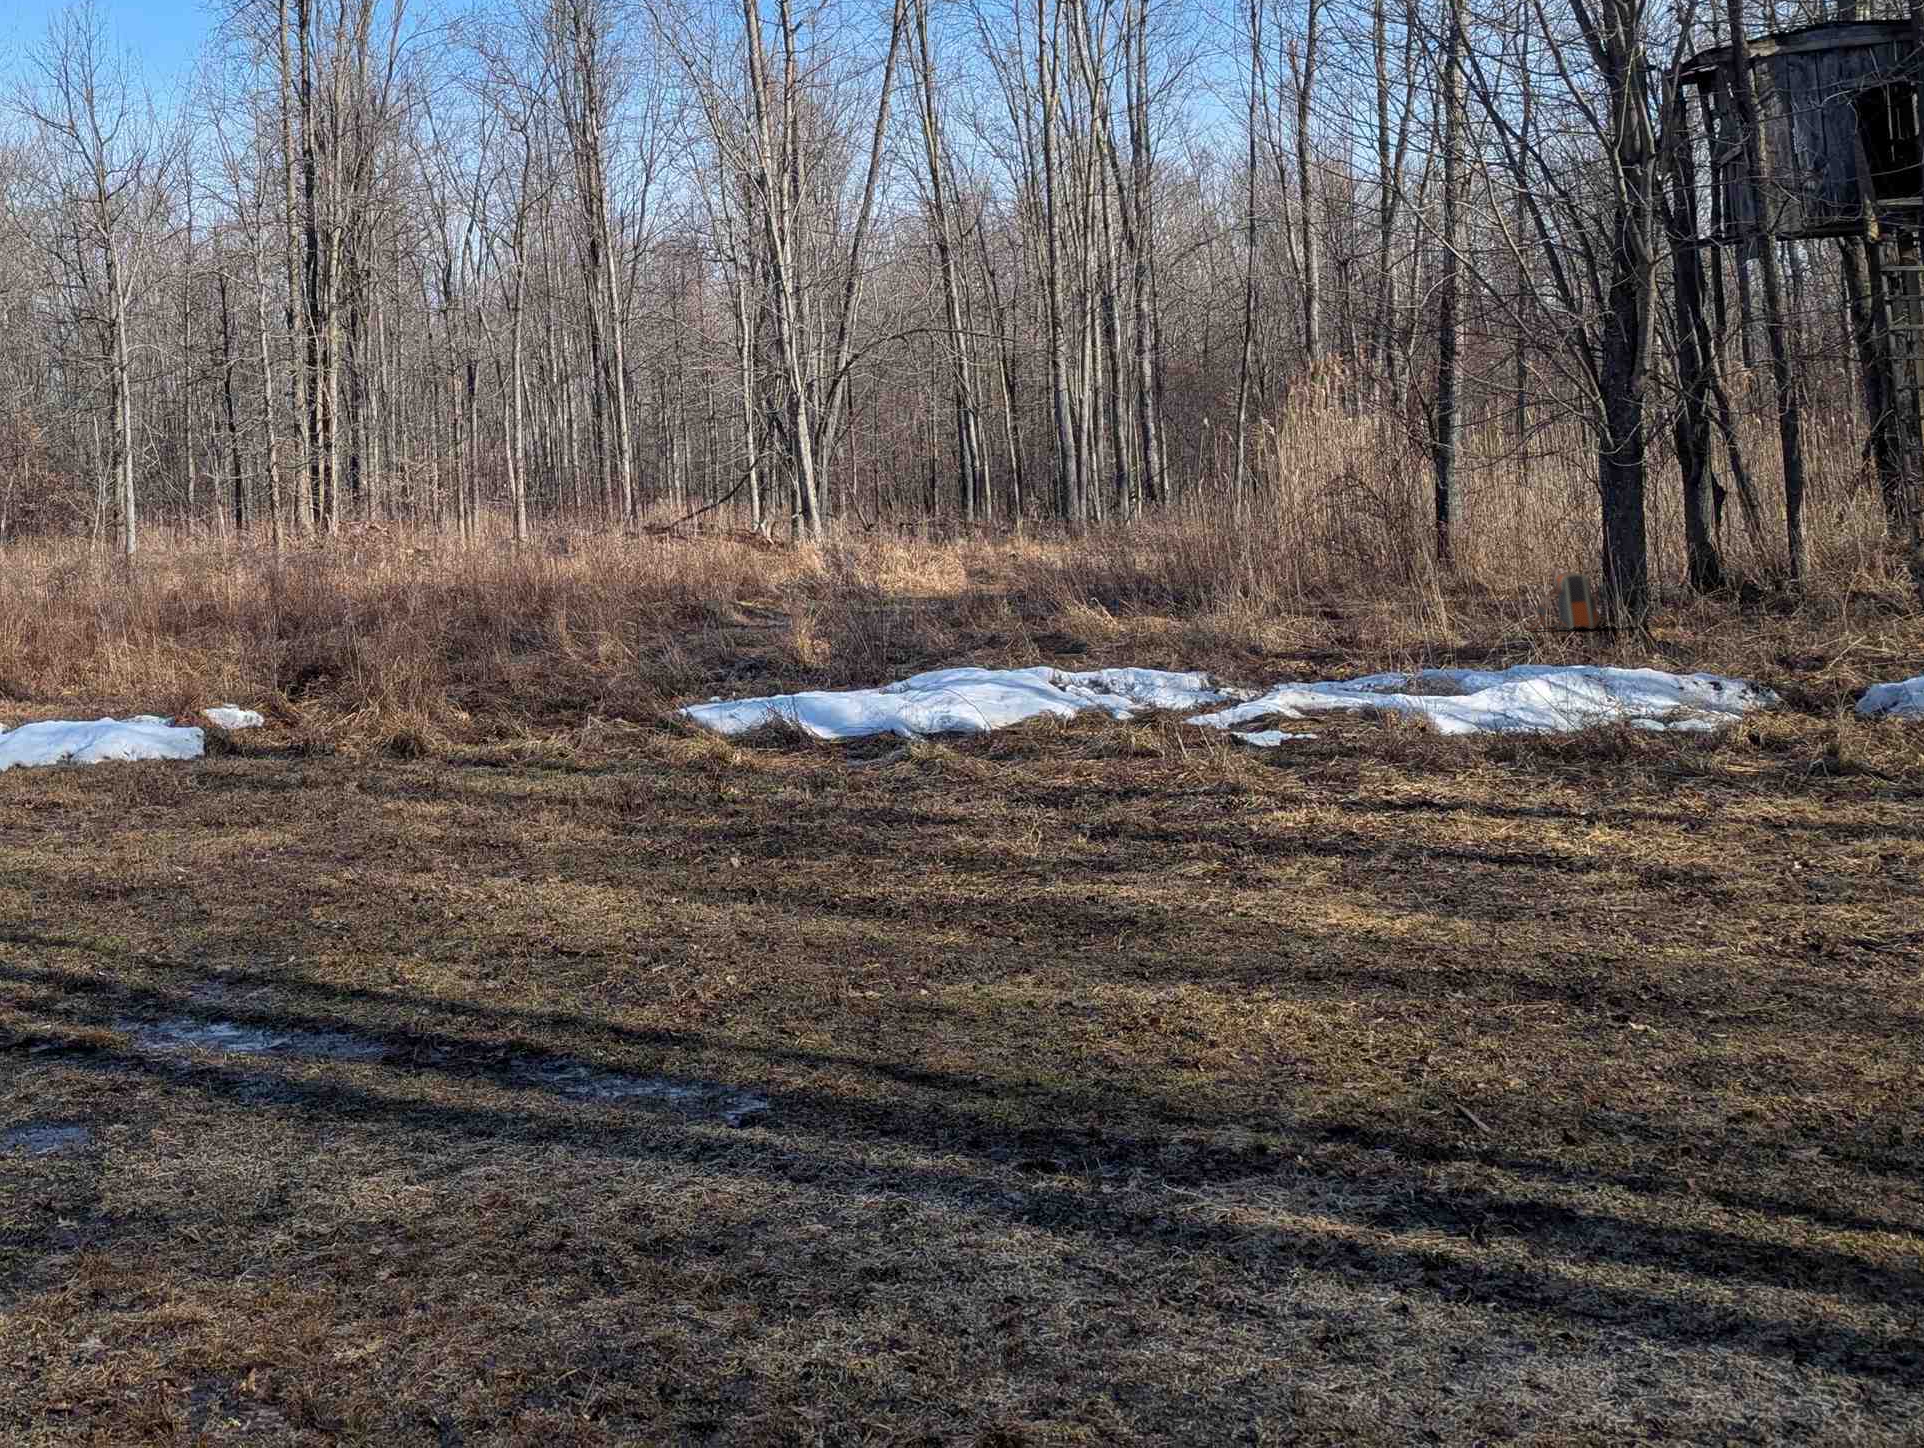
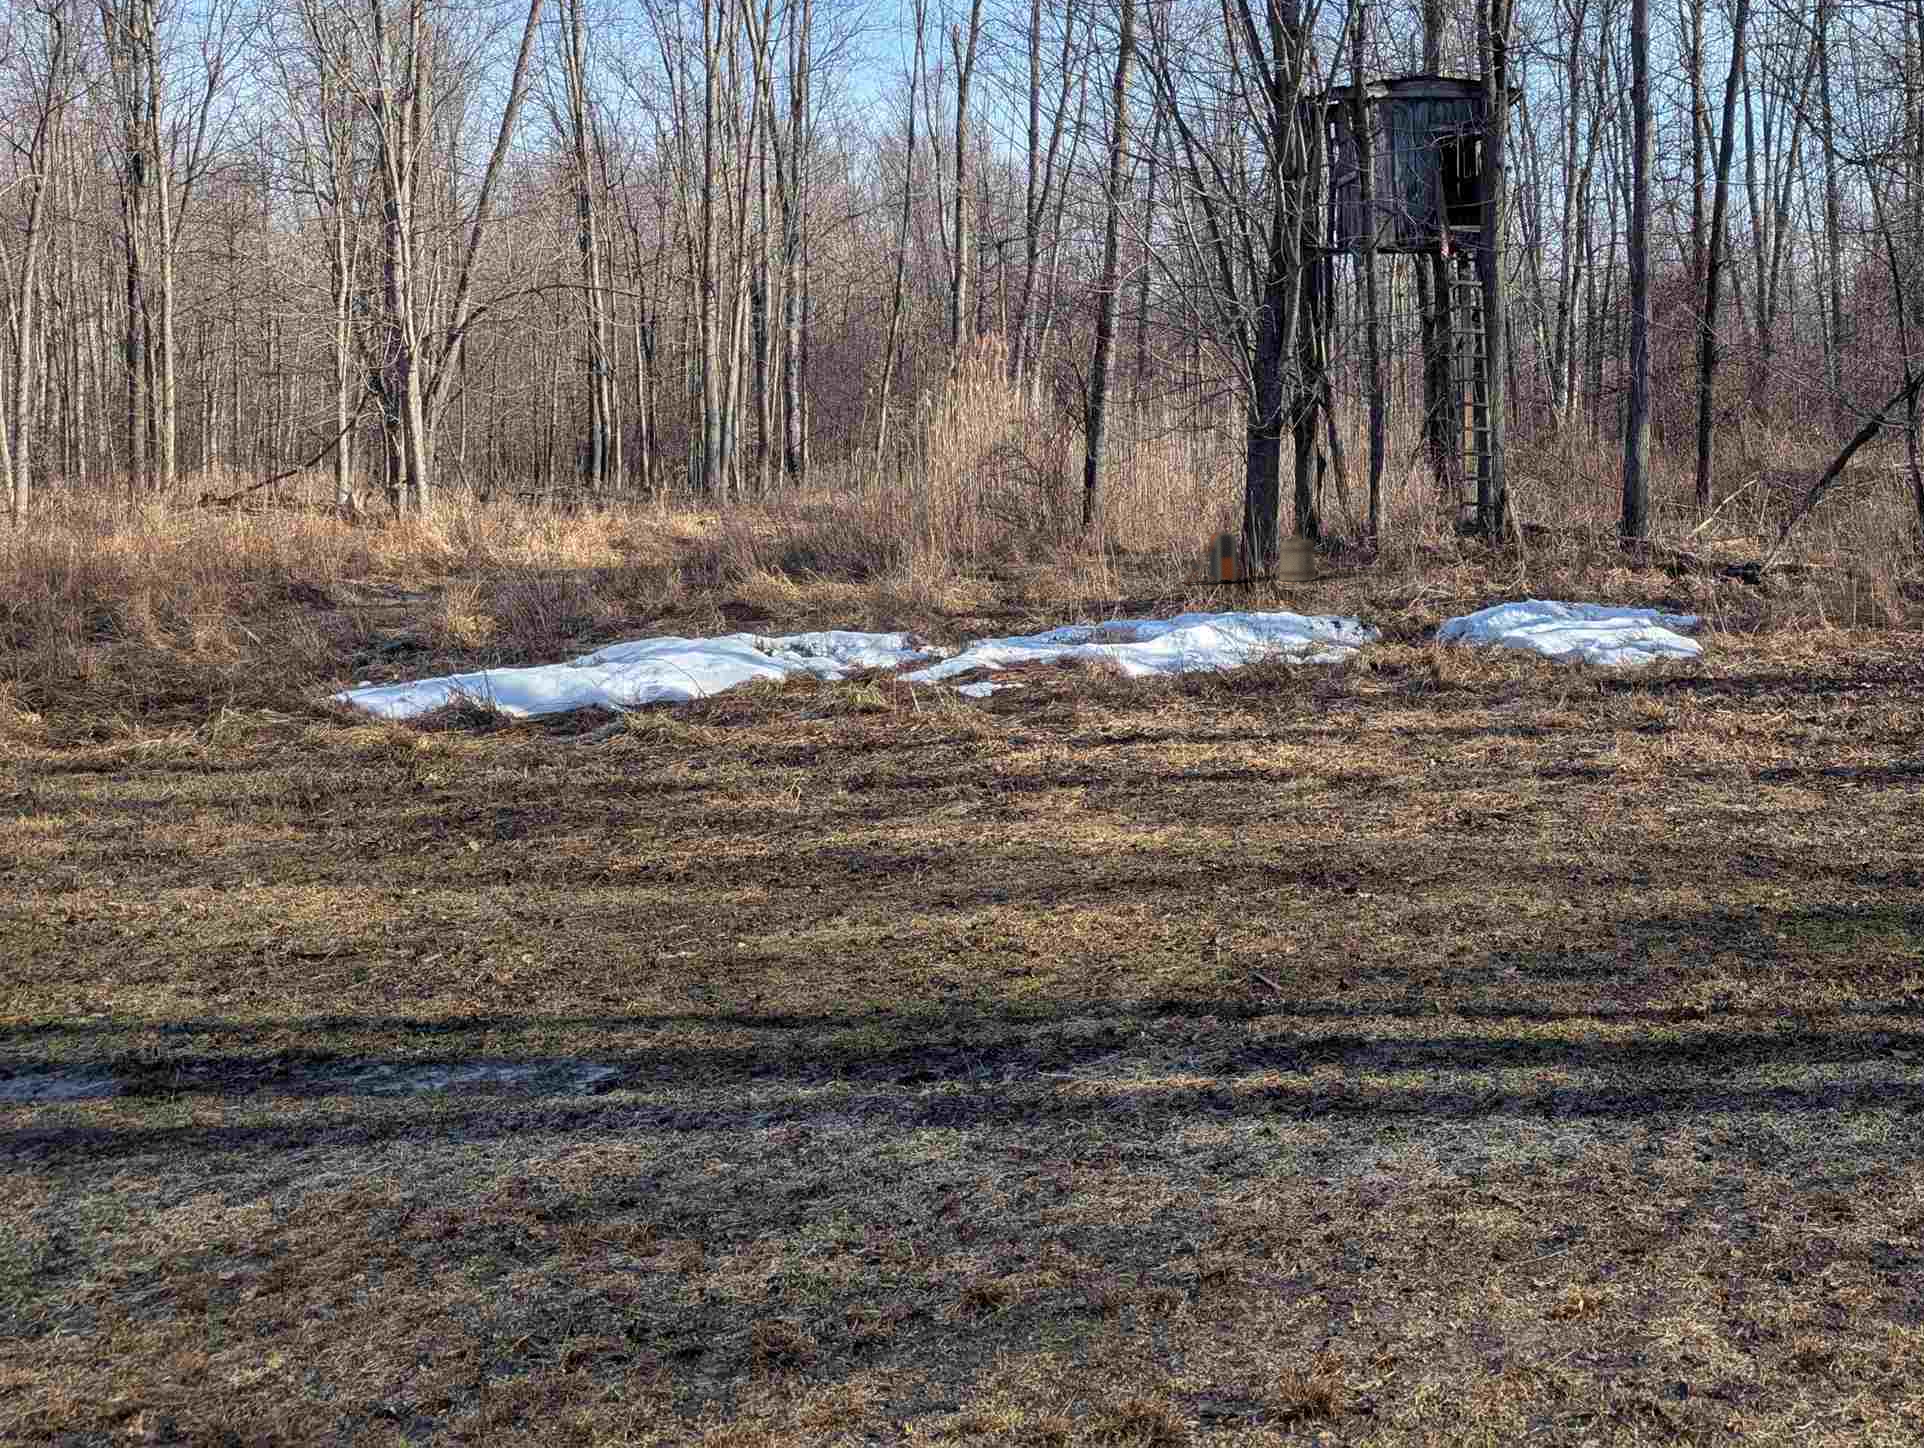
bucket: none [1648,558,1701,631] -> present [1279,521,1316,581]

